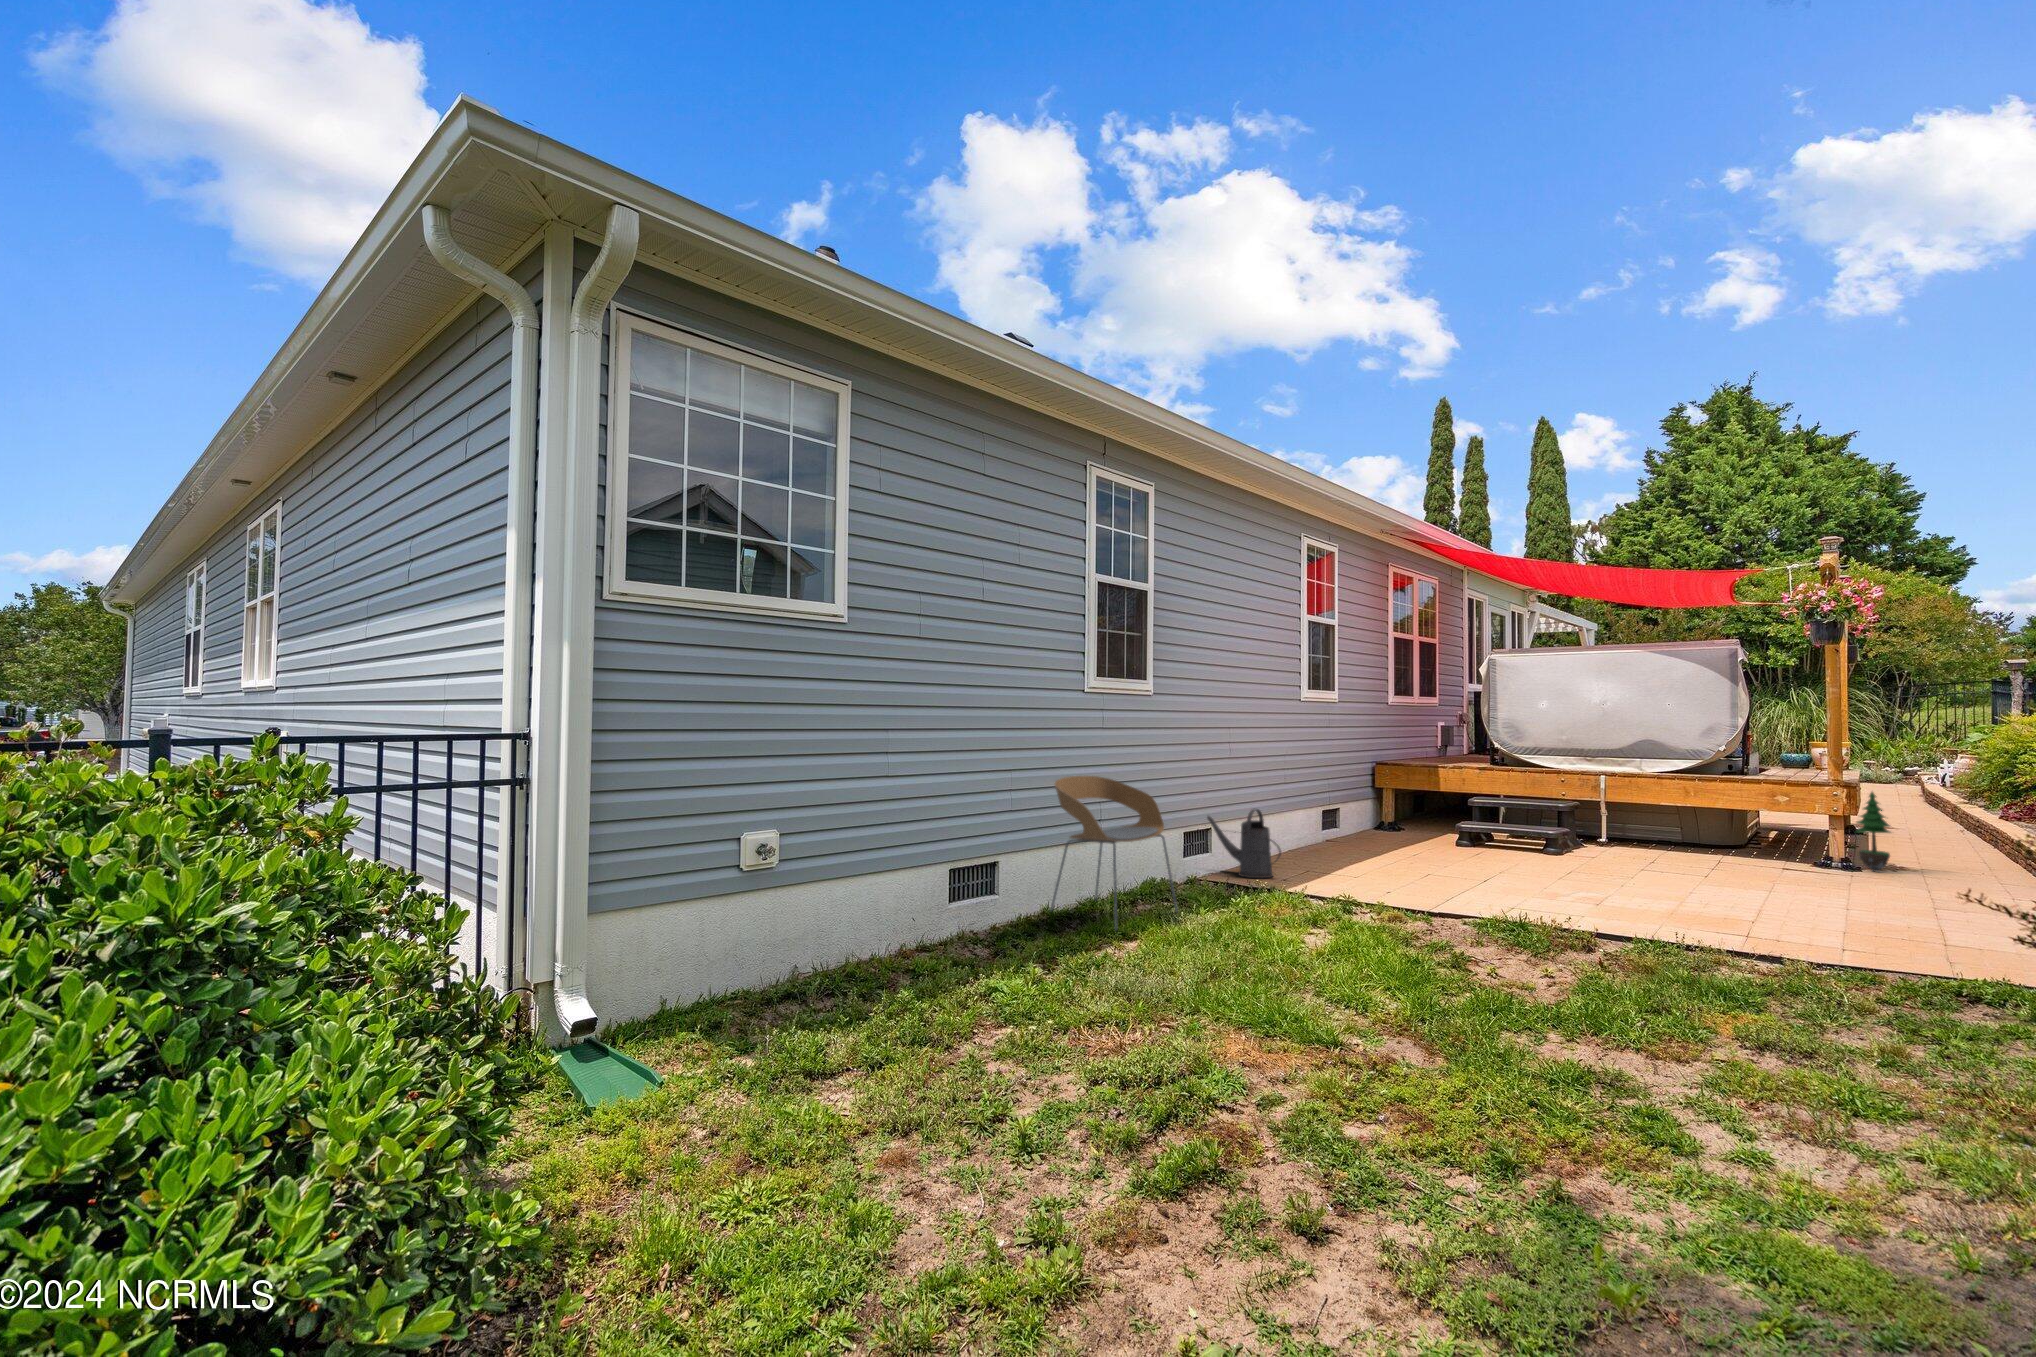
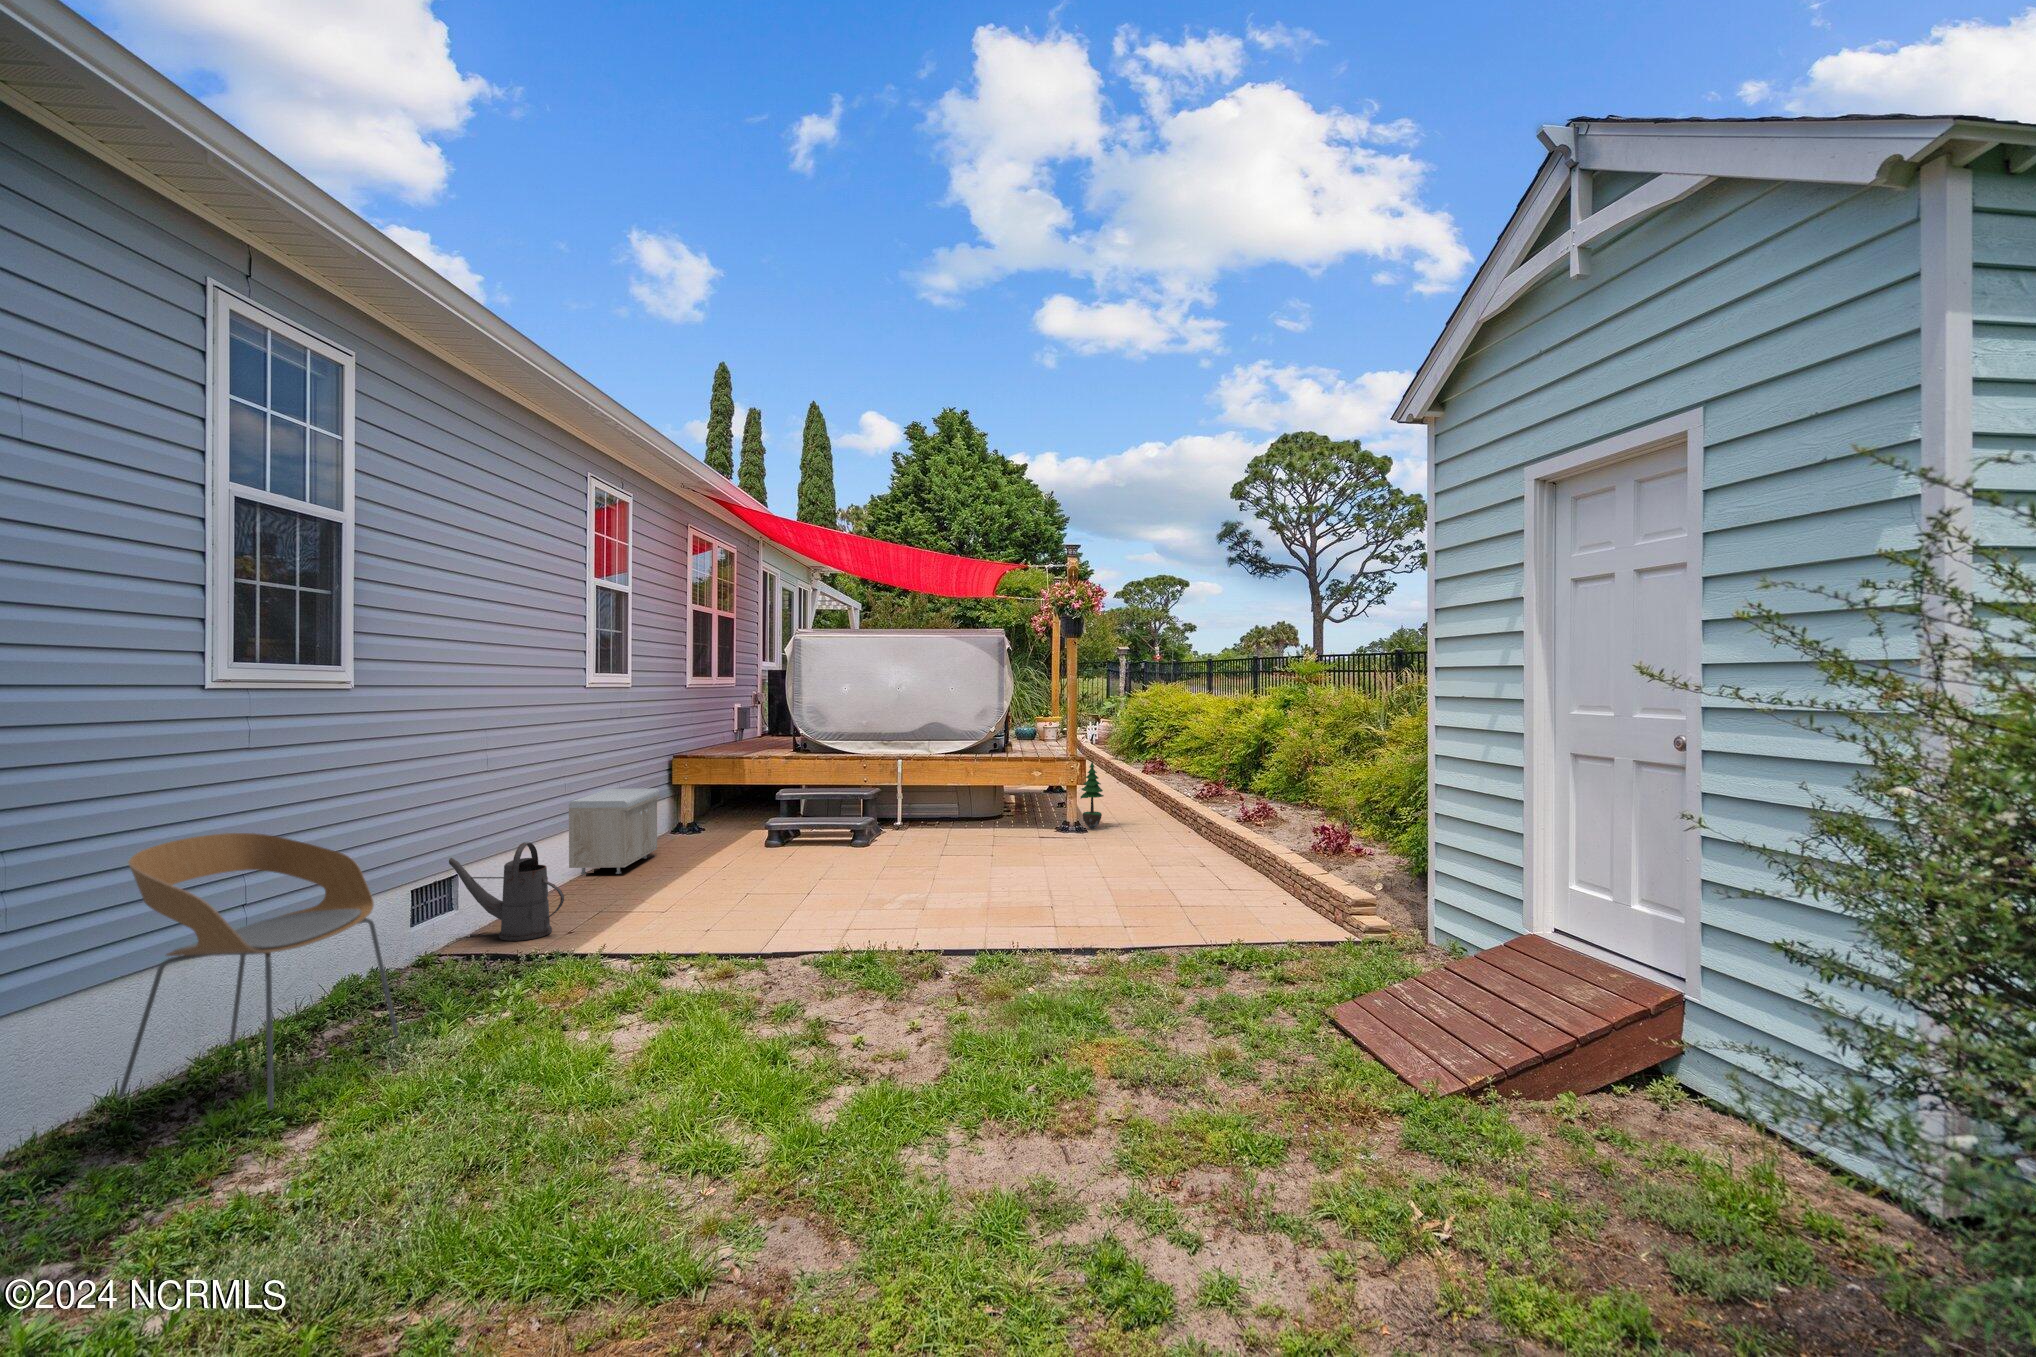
storage bench: none [1289,783,1360,849] -> present [569,788,660,874]

